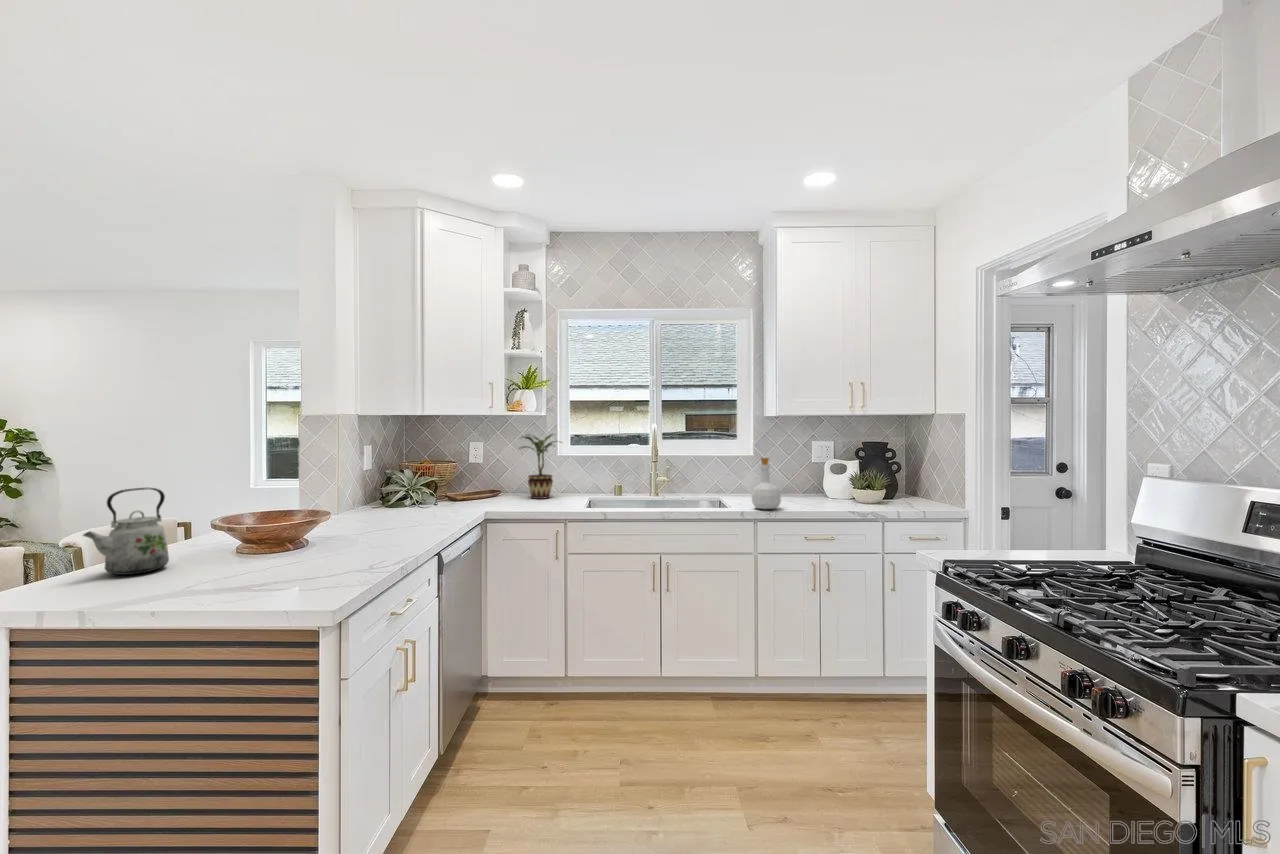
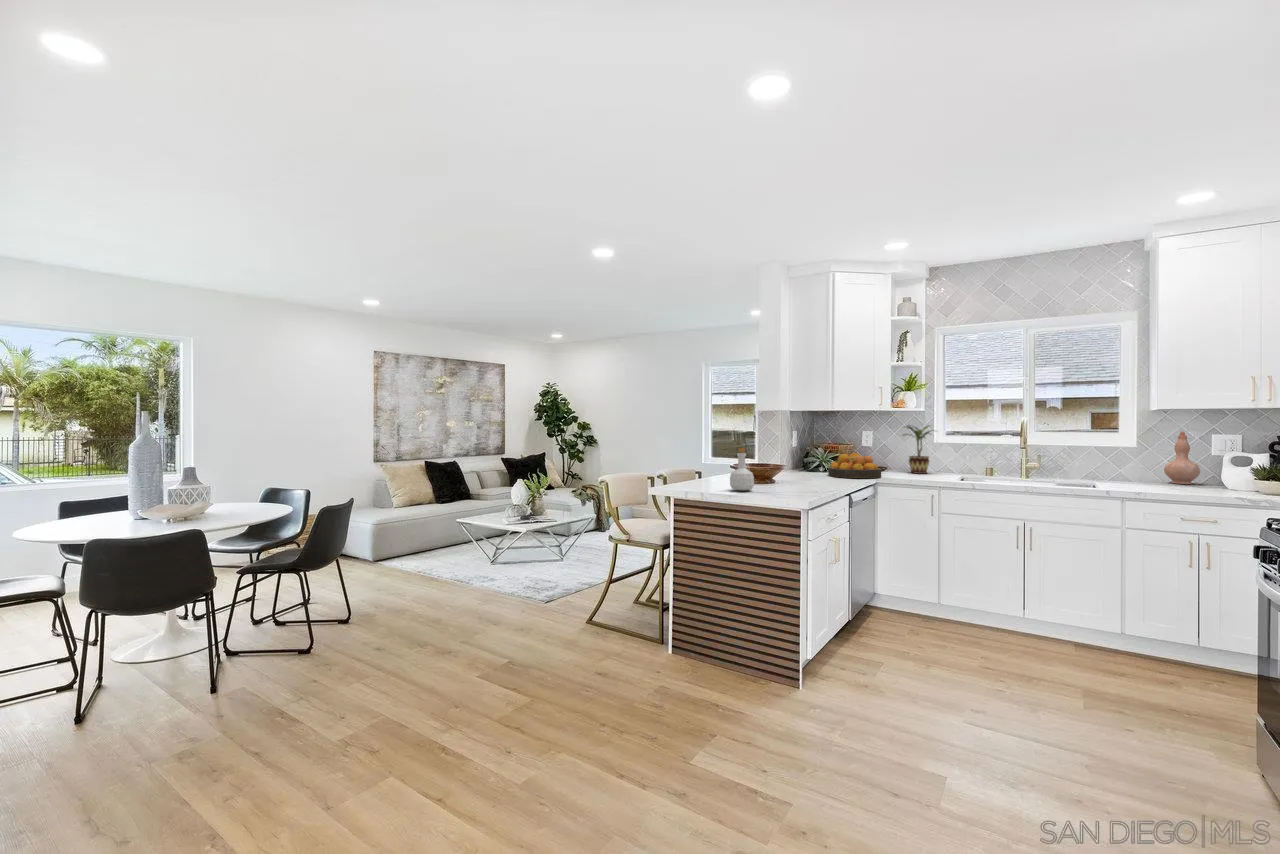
vase: none [776,437,805,493] -> present [1164,431,1200,484]
bottle: present [752,458,781,509] -> present [730,447,754,491]
fruit bowl: none [415,476,491,516] -> present [828,453,881,478]
kettle: present [83,488,169,575] -> none [687,446,717,487]

